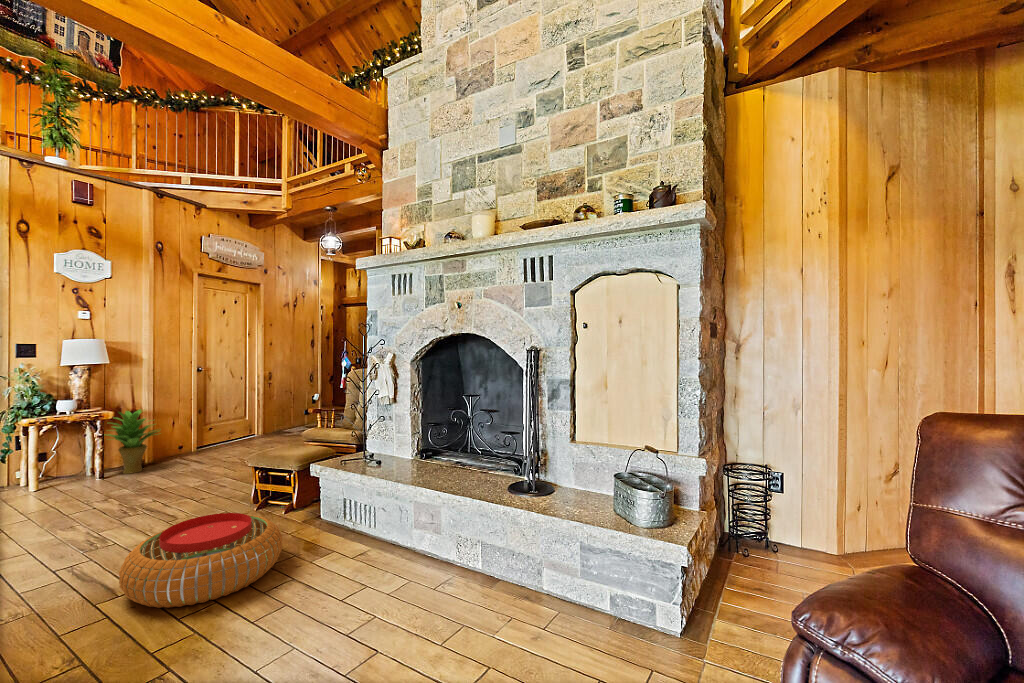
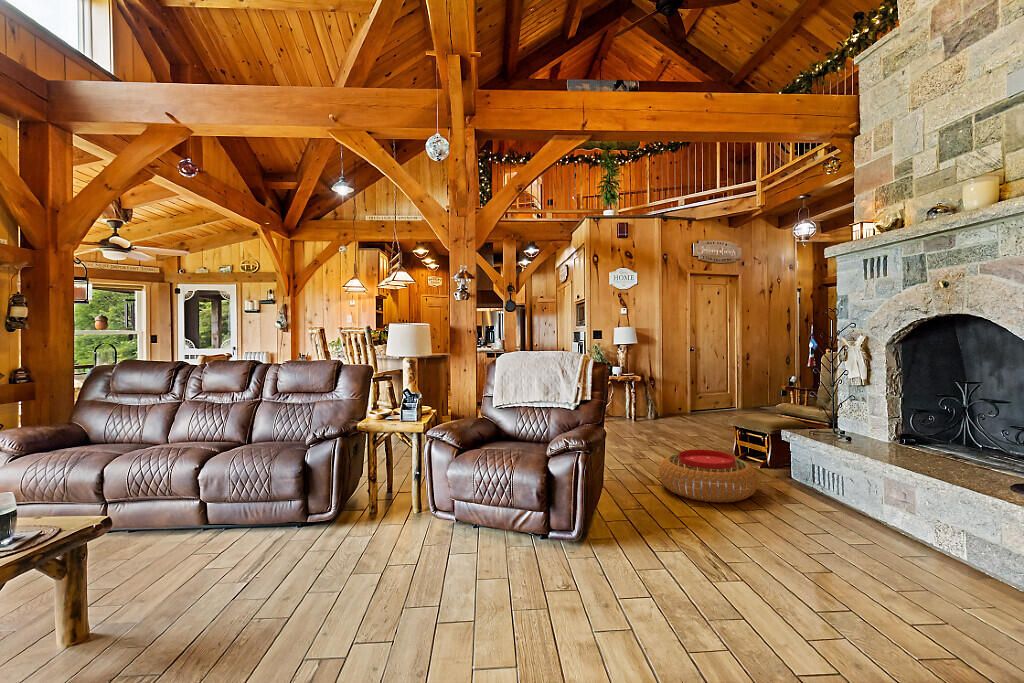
potted plant: present [107,409,159,474] -> none [634,377,669,422]

